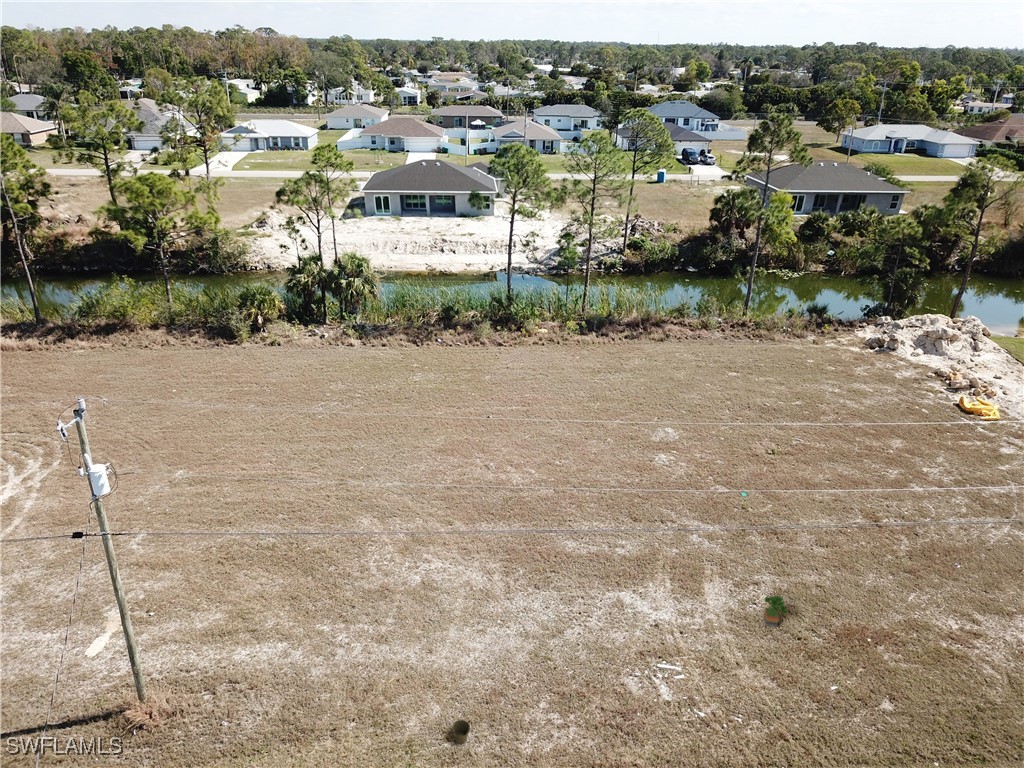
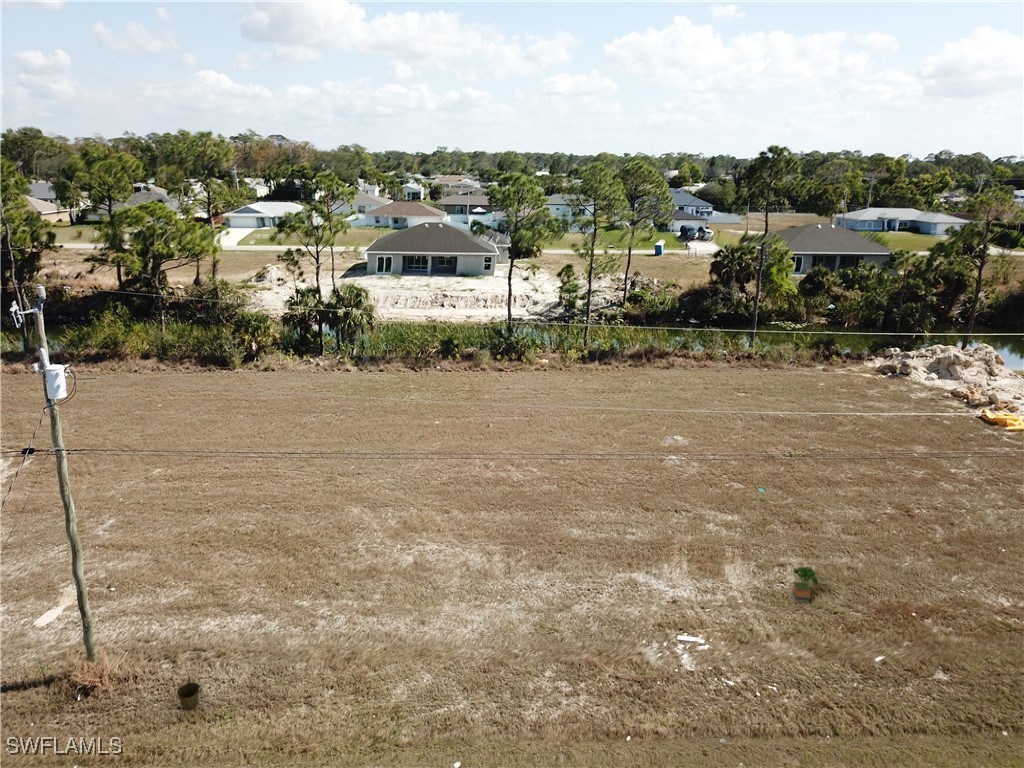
bucket: present [452,720,470,744] -> present [177,682,200,710]

